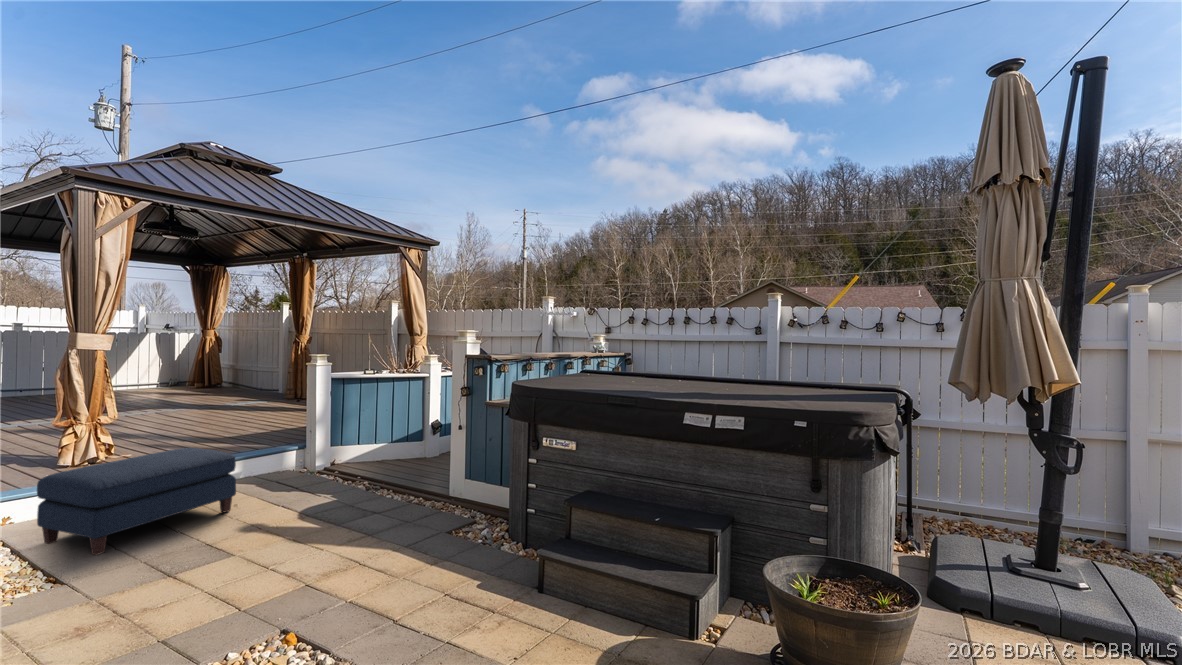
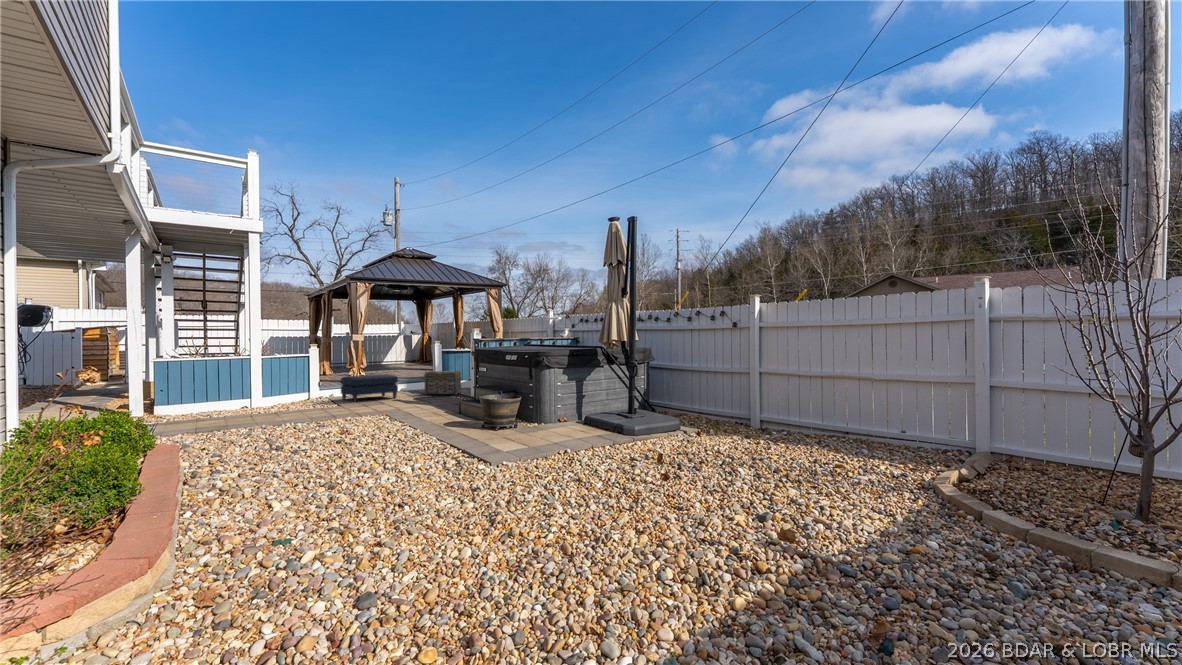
basket: none [293,420,380,483] -> present [424,371,462,395]

